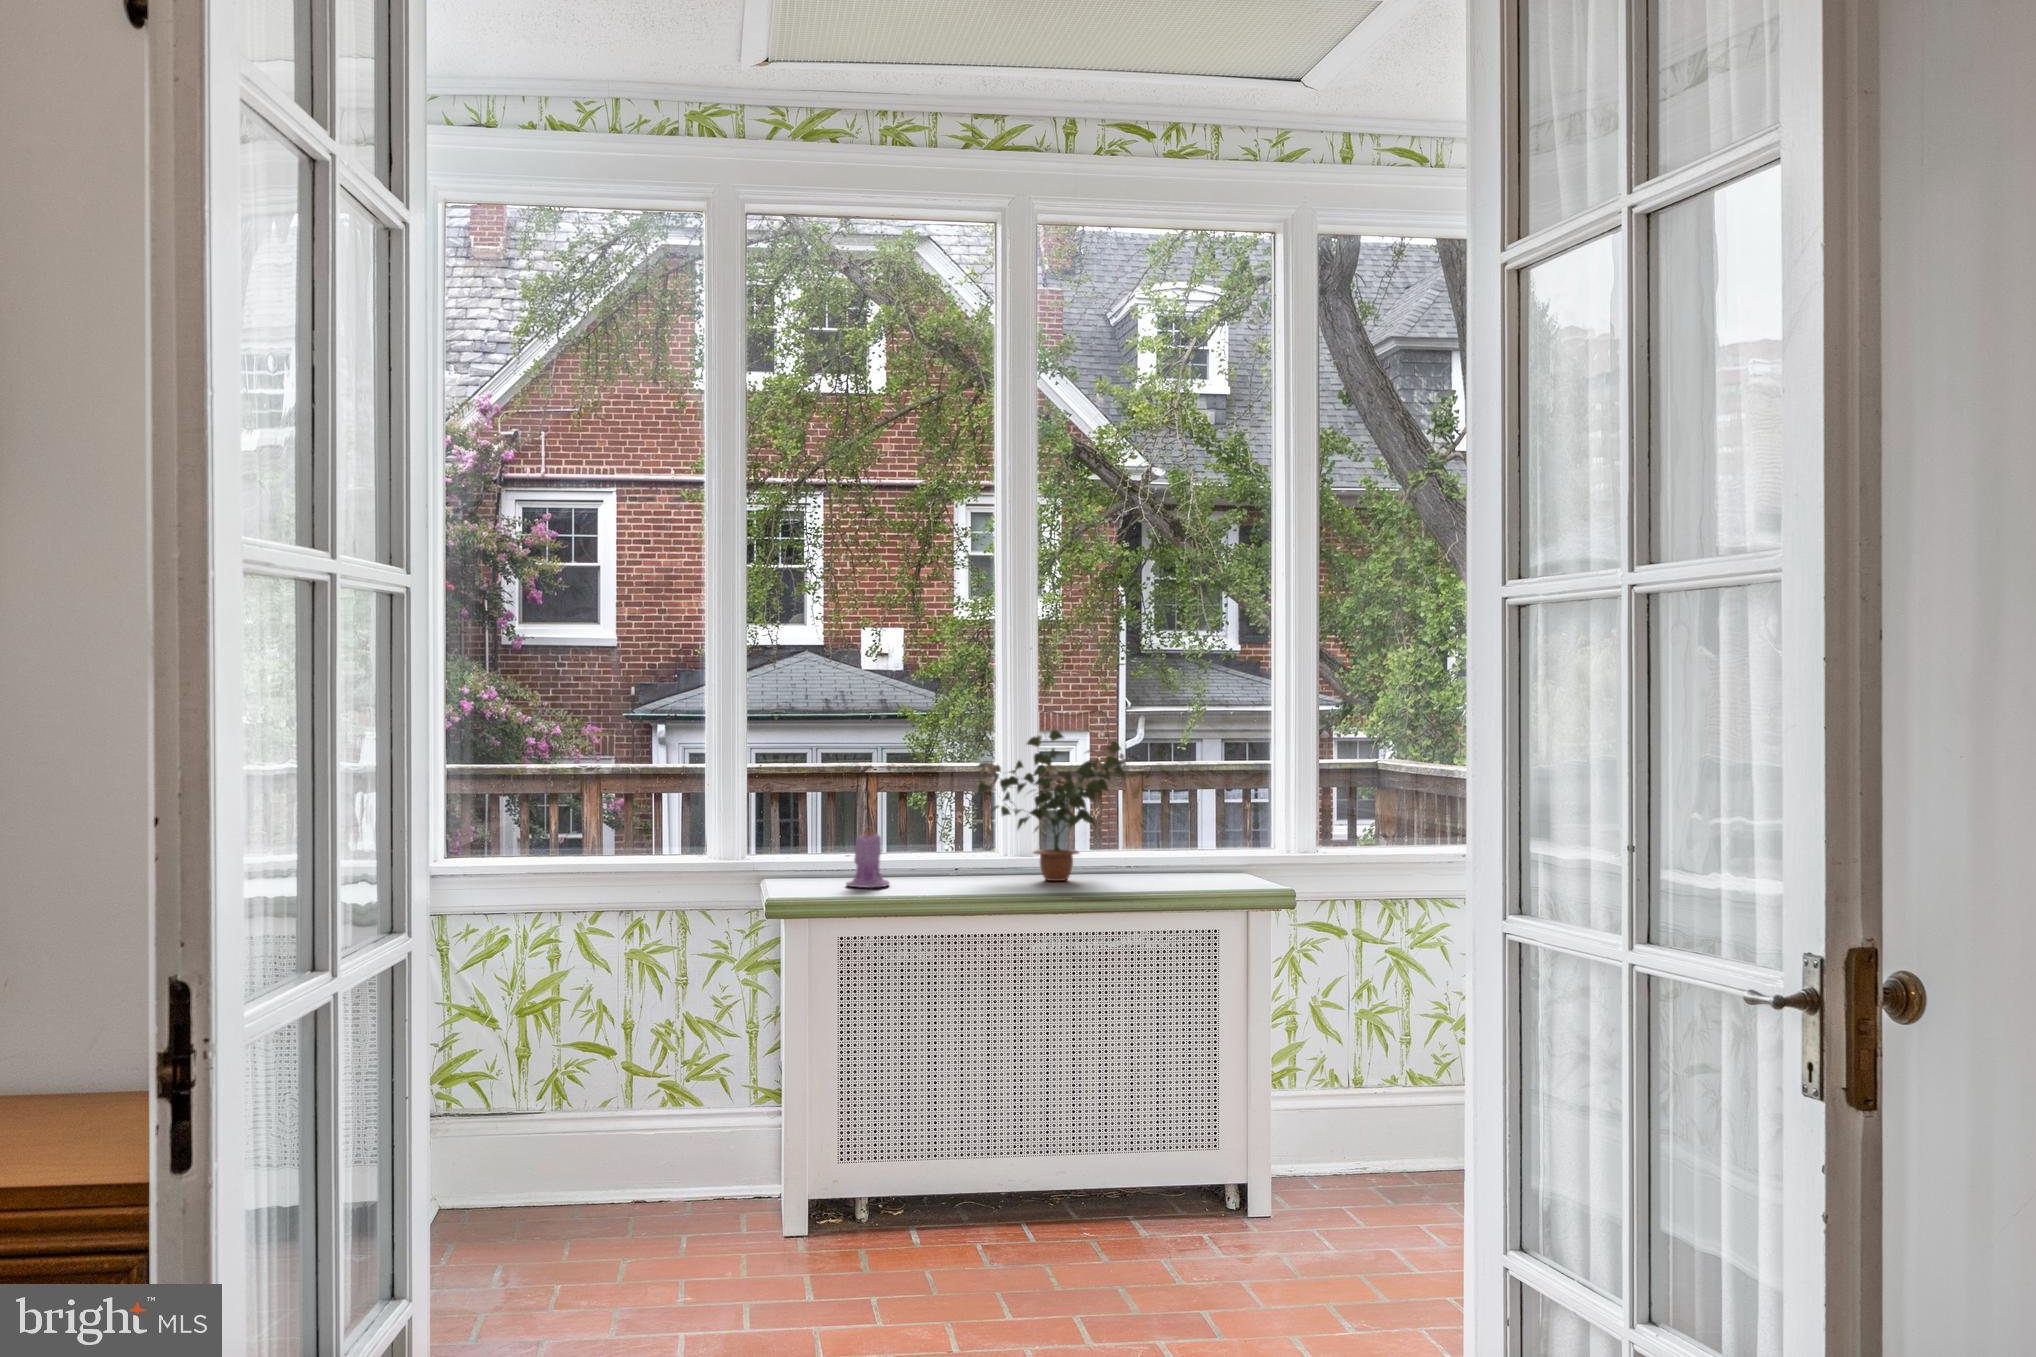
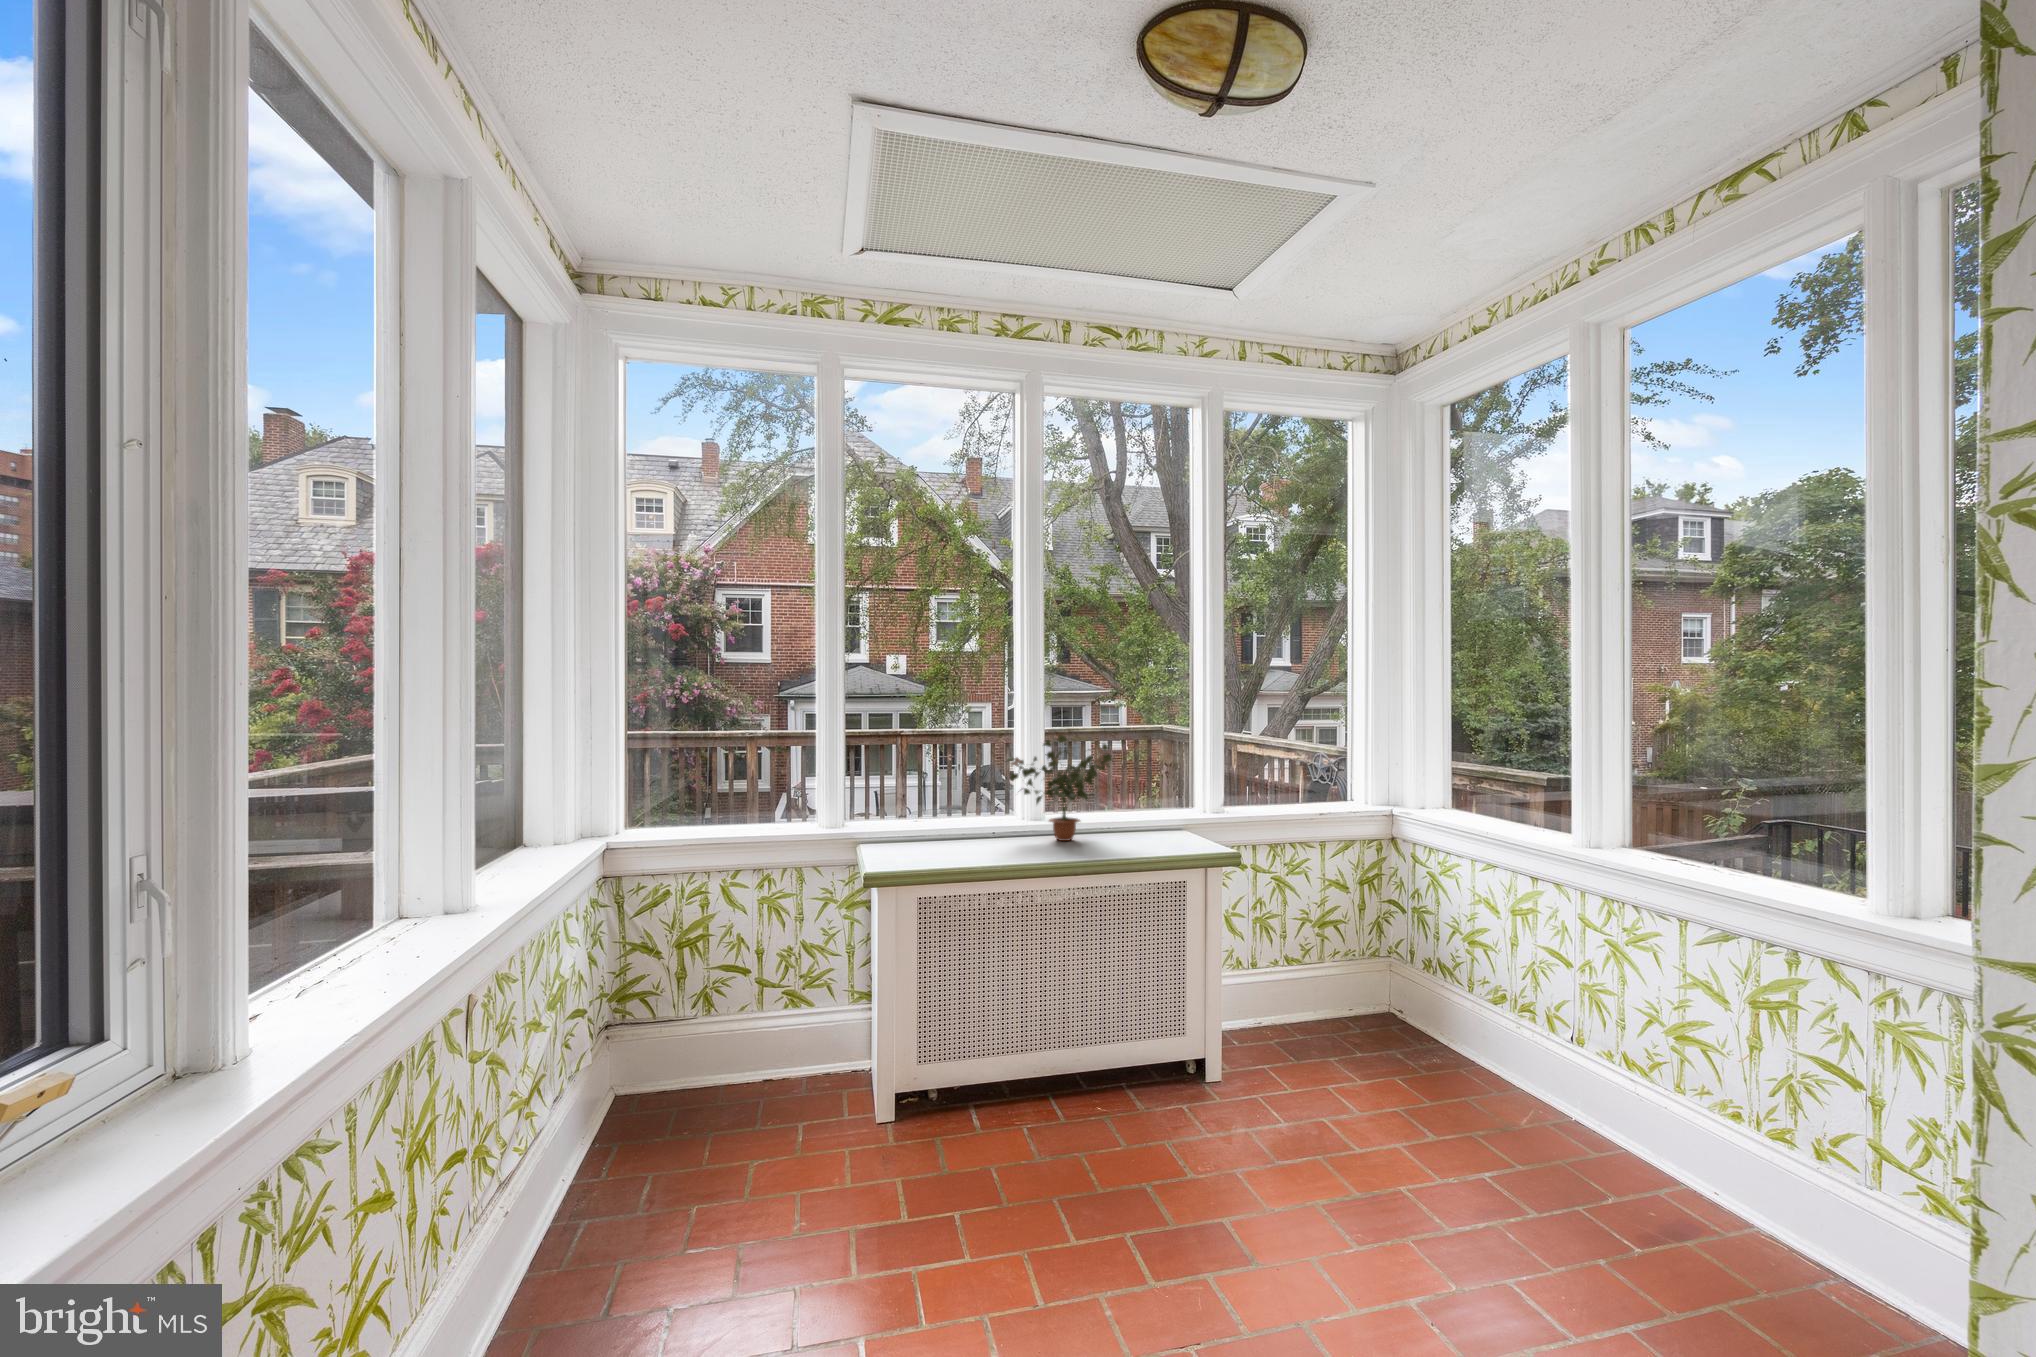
candle: present [846,832,890,888] -> none [921,806,952,851]

